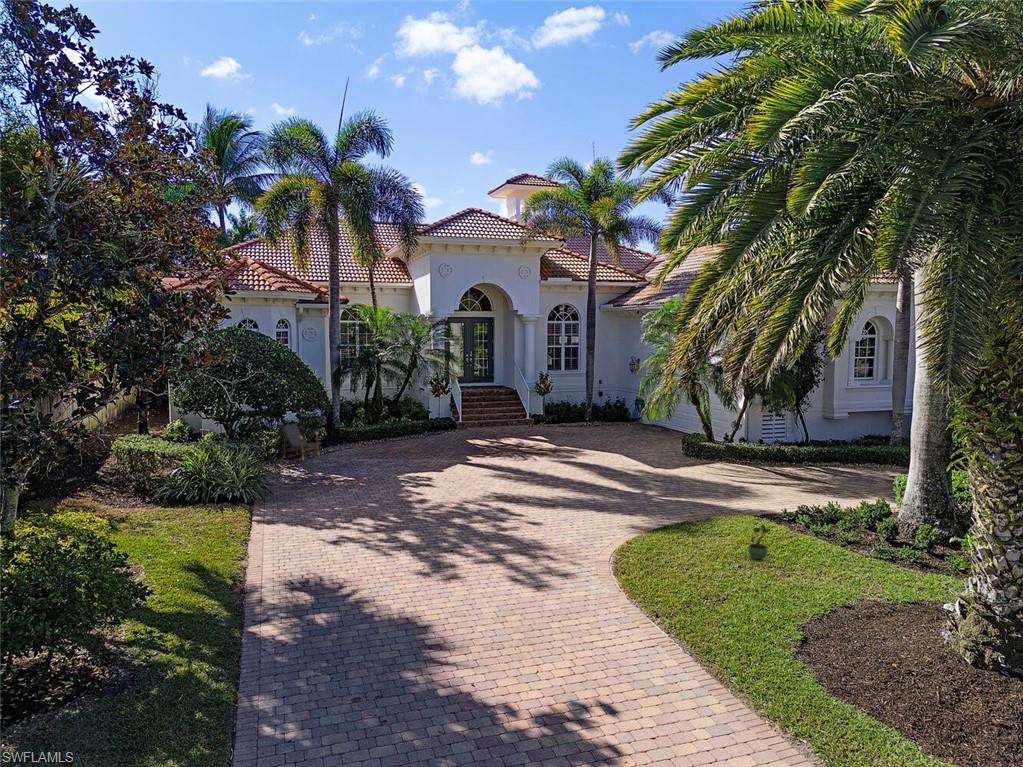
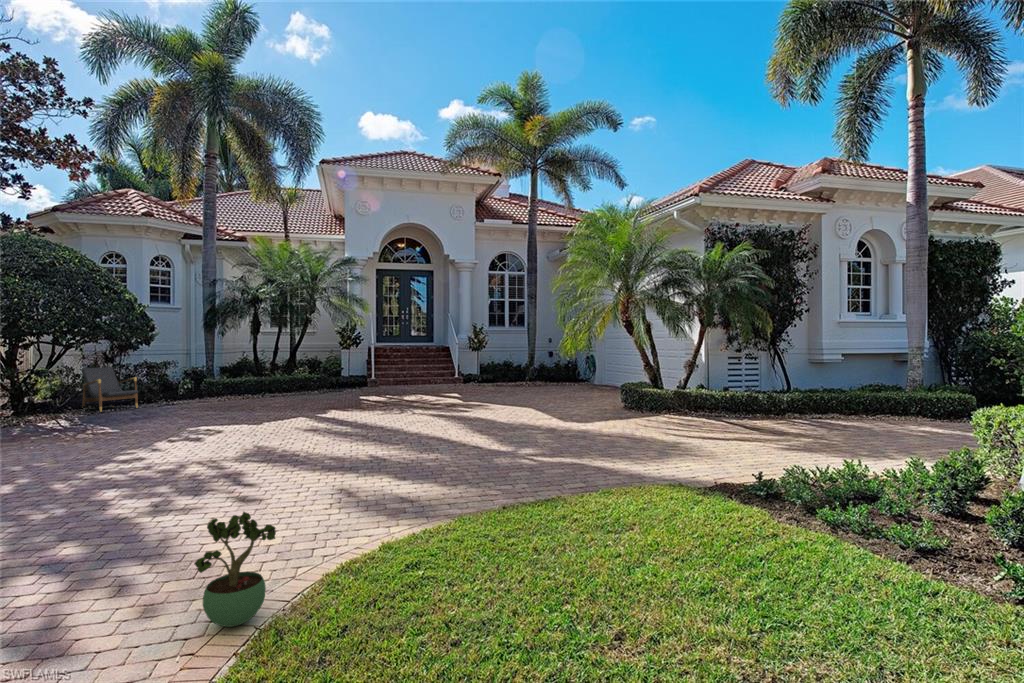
potted plant: present [748,525,770,559] -> present [194,512,276,627]

